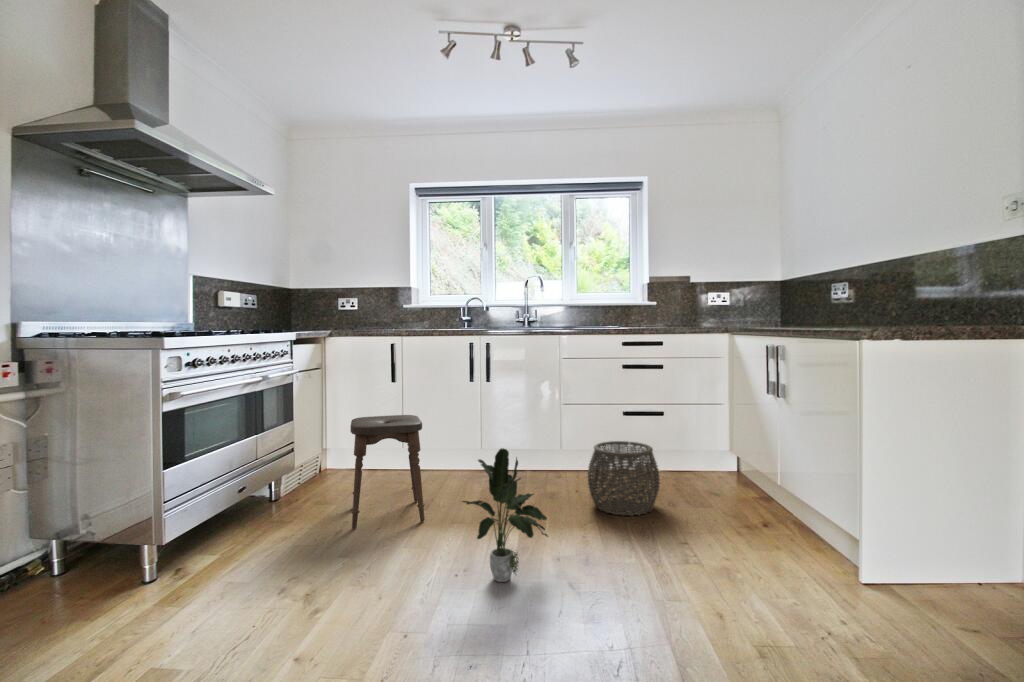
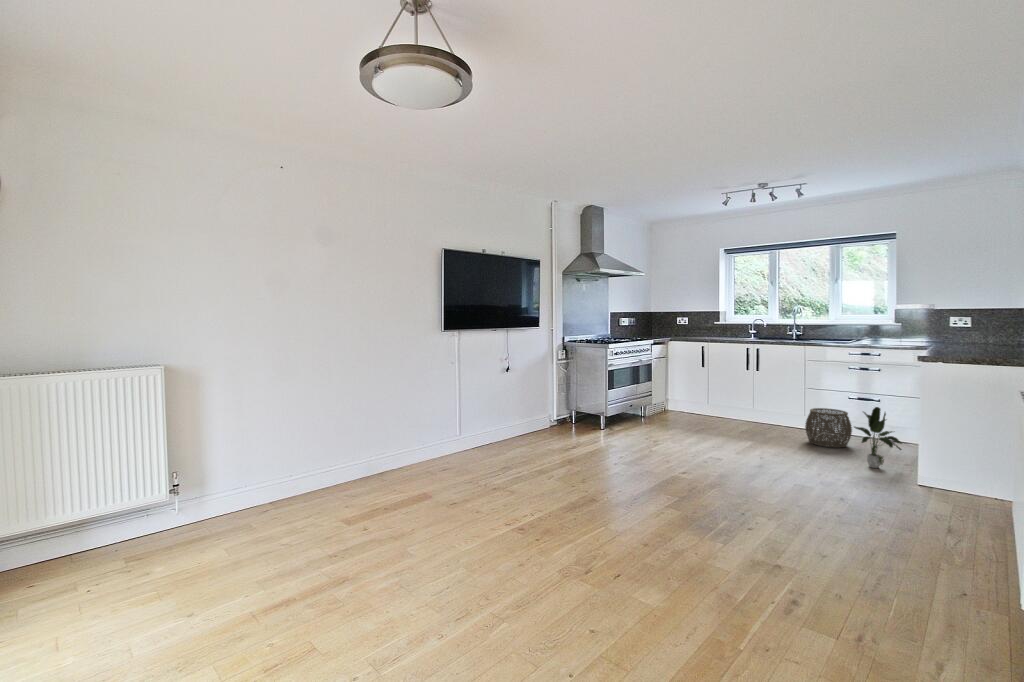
stool: present [350,415,425,529] -> none [677,382,712,432]
potted plant: present [462,448,548,582] -> present [854,407,902,468]

